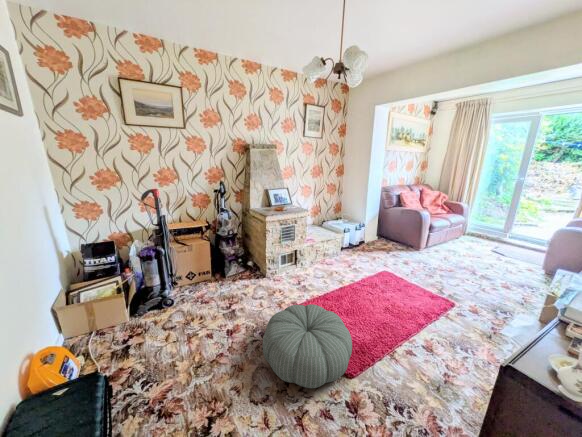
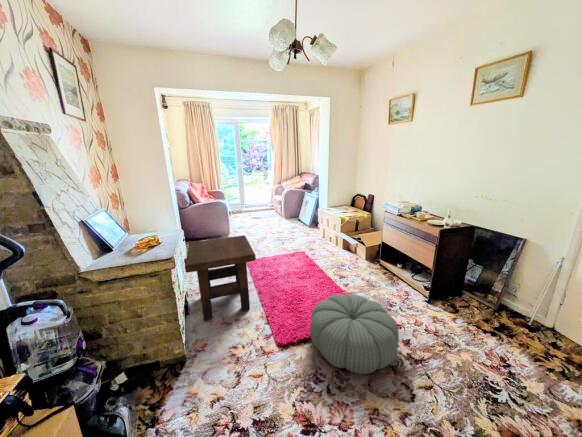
side table: none [289,223,356,288] -> present [185,235,256,320]

